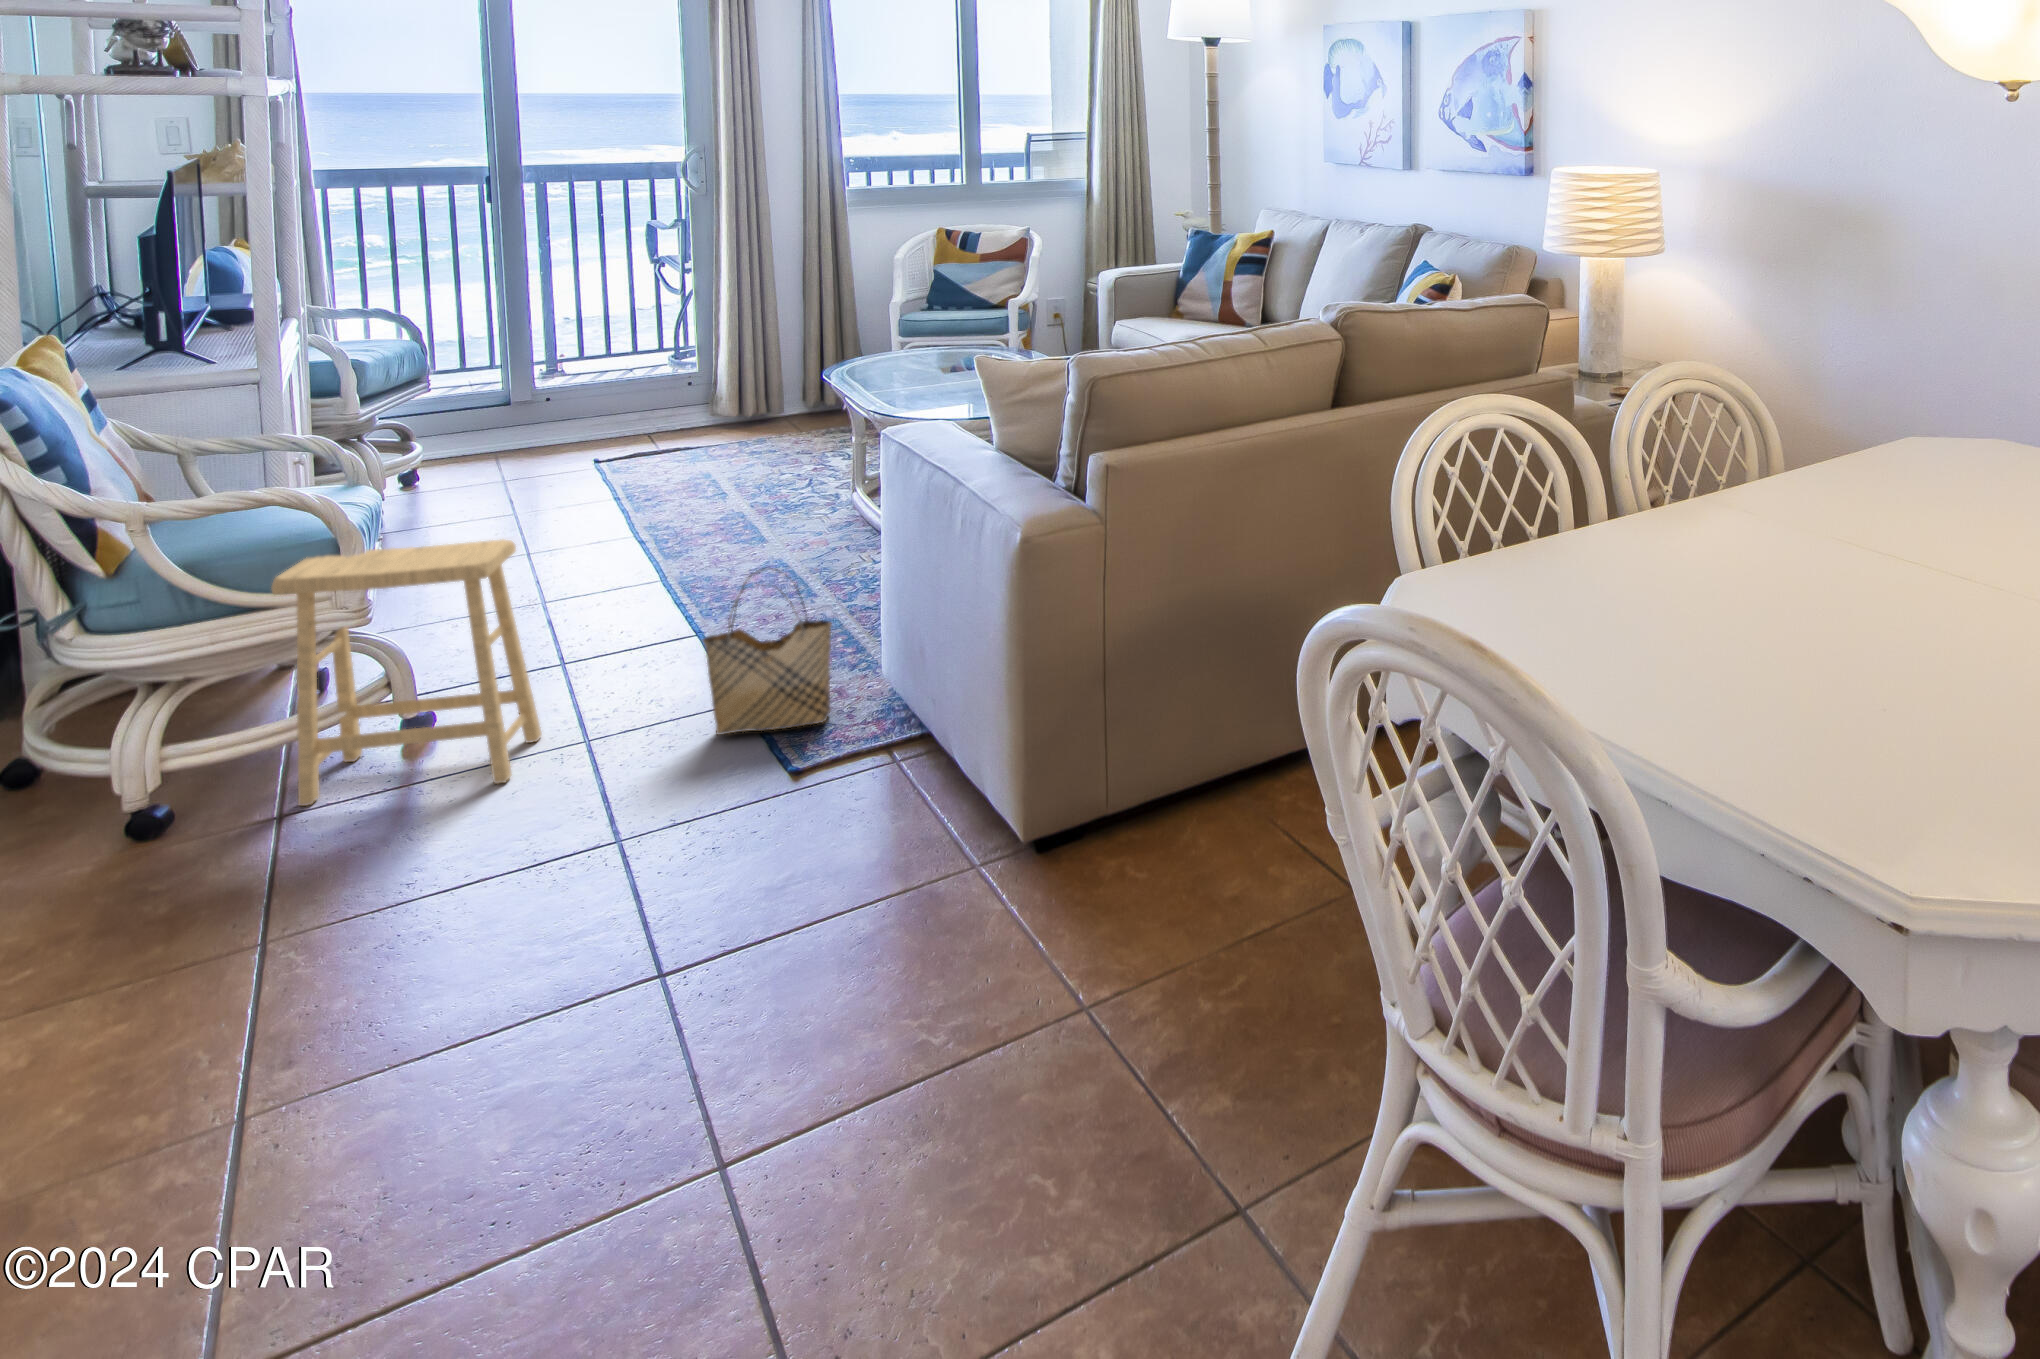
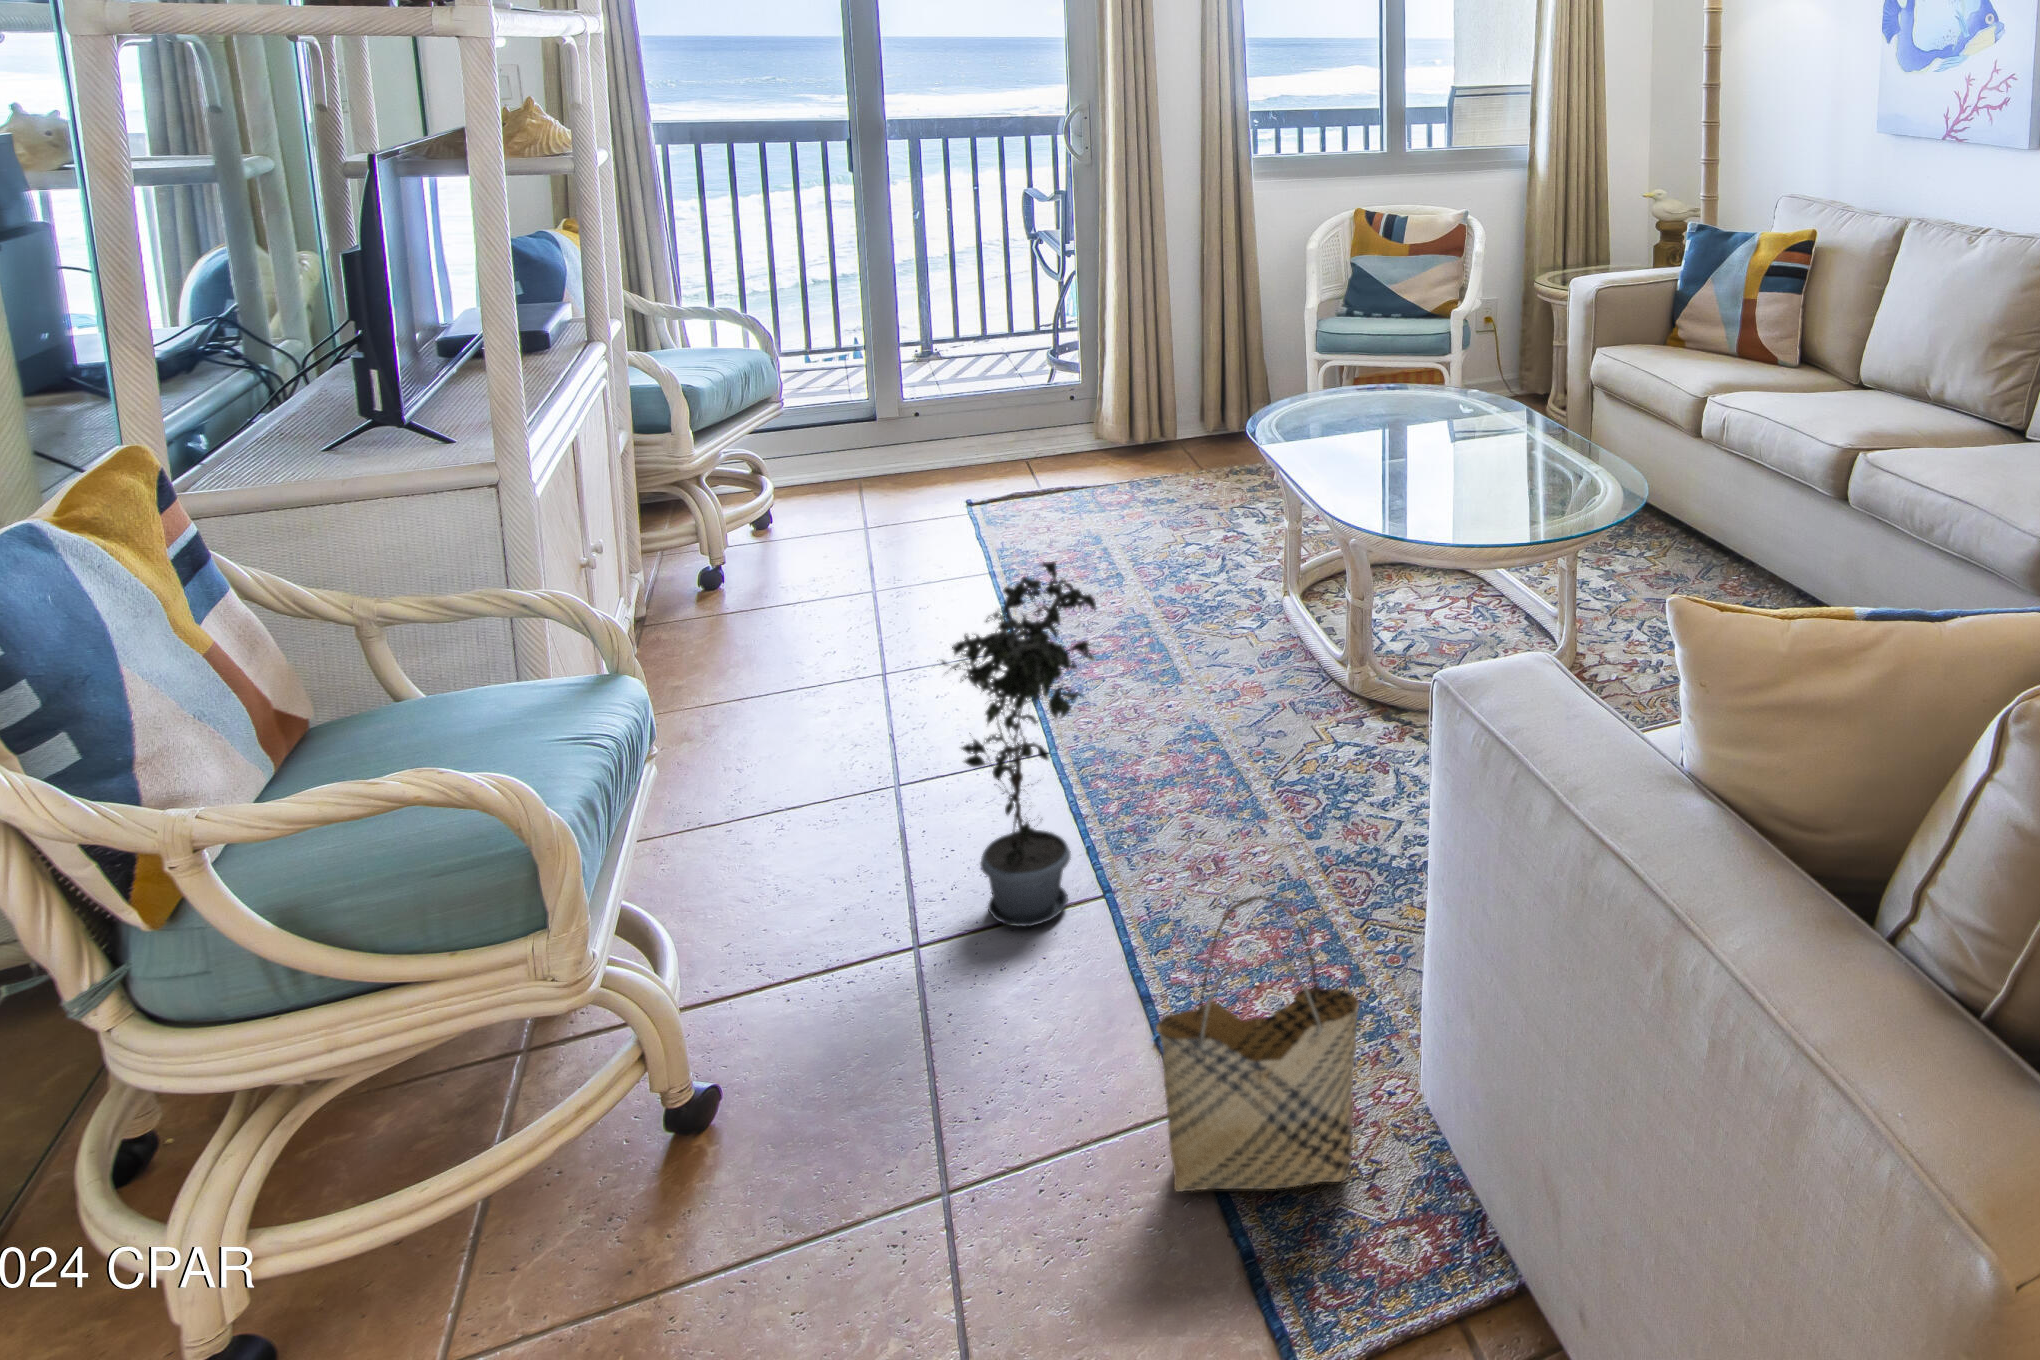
potted plant: none [557,412,679,656] -> present [942,562,1096,927]
footstool: present [272,539,542,806] -> none [506,836,908,1289]

